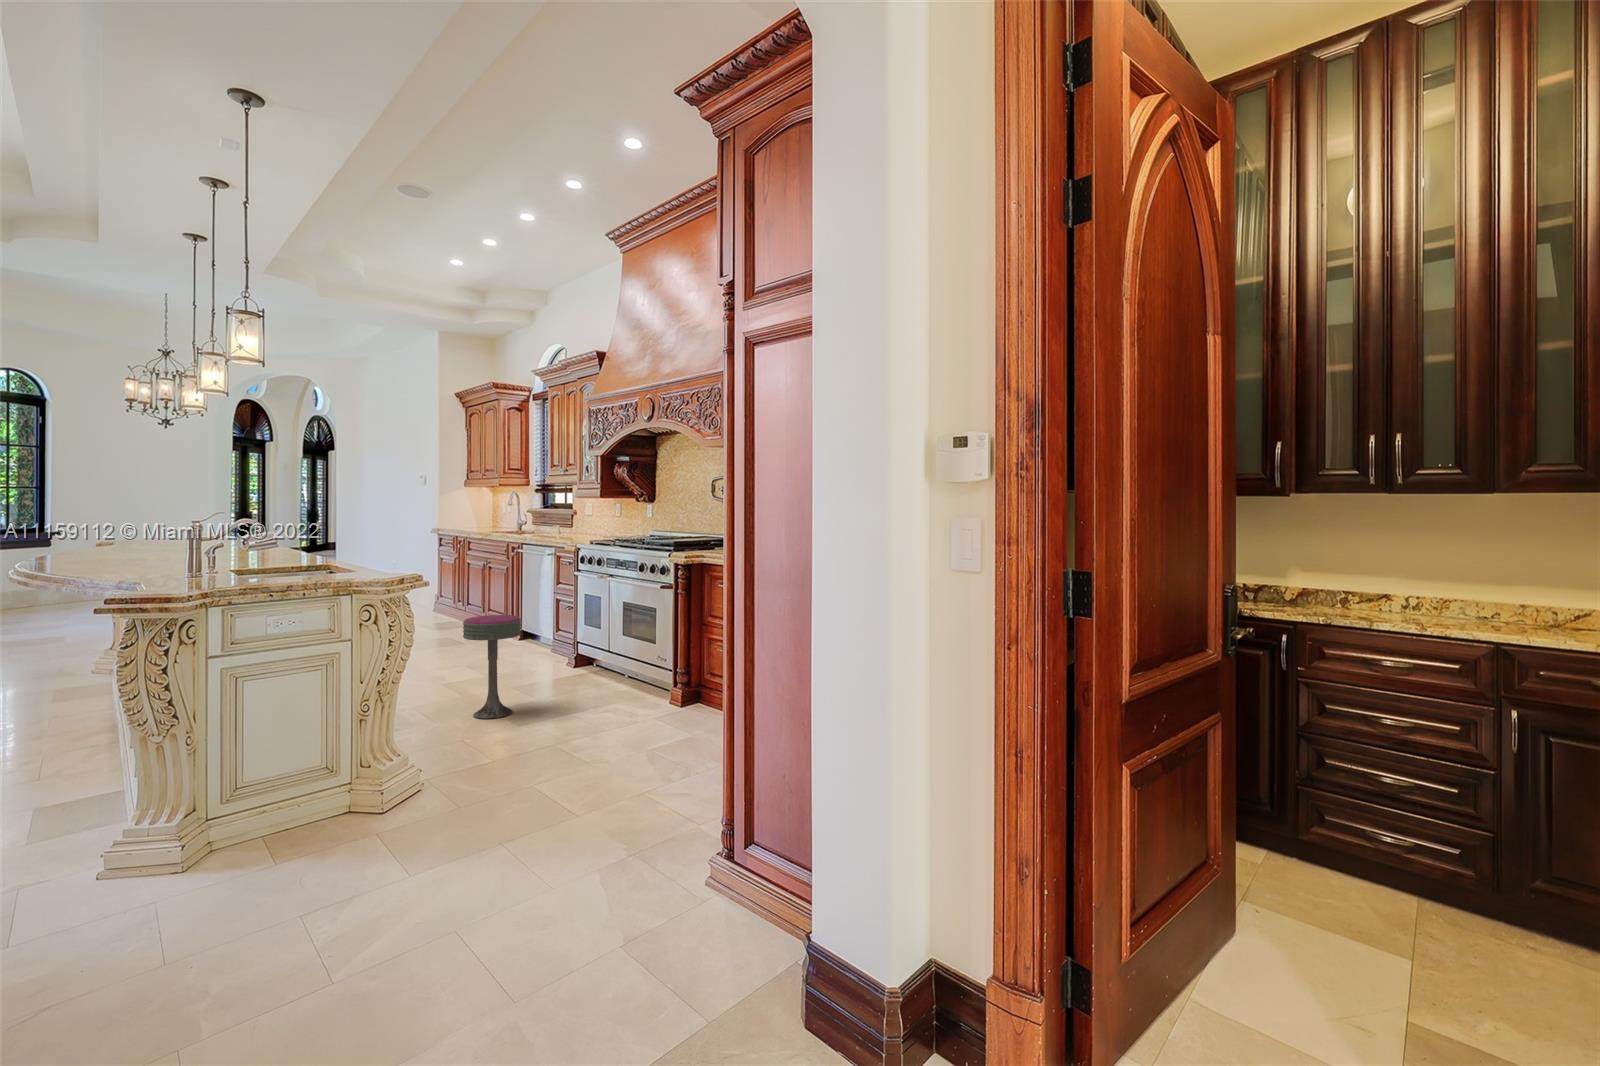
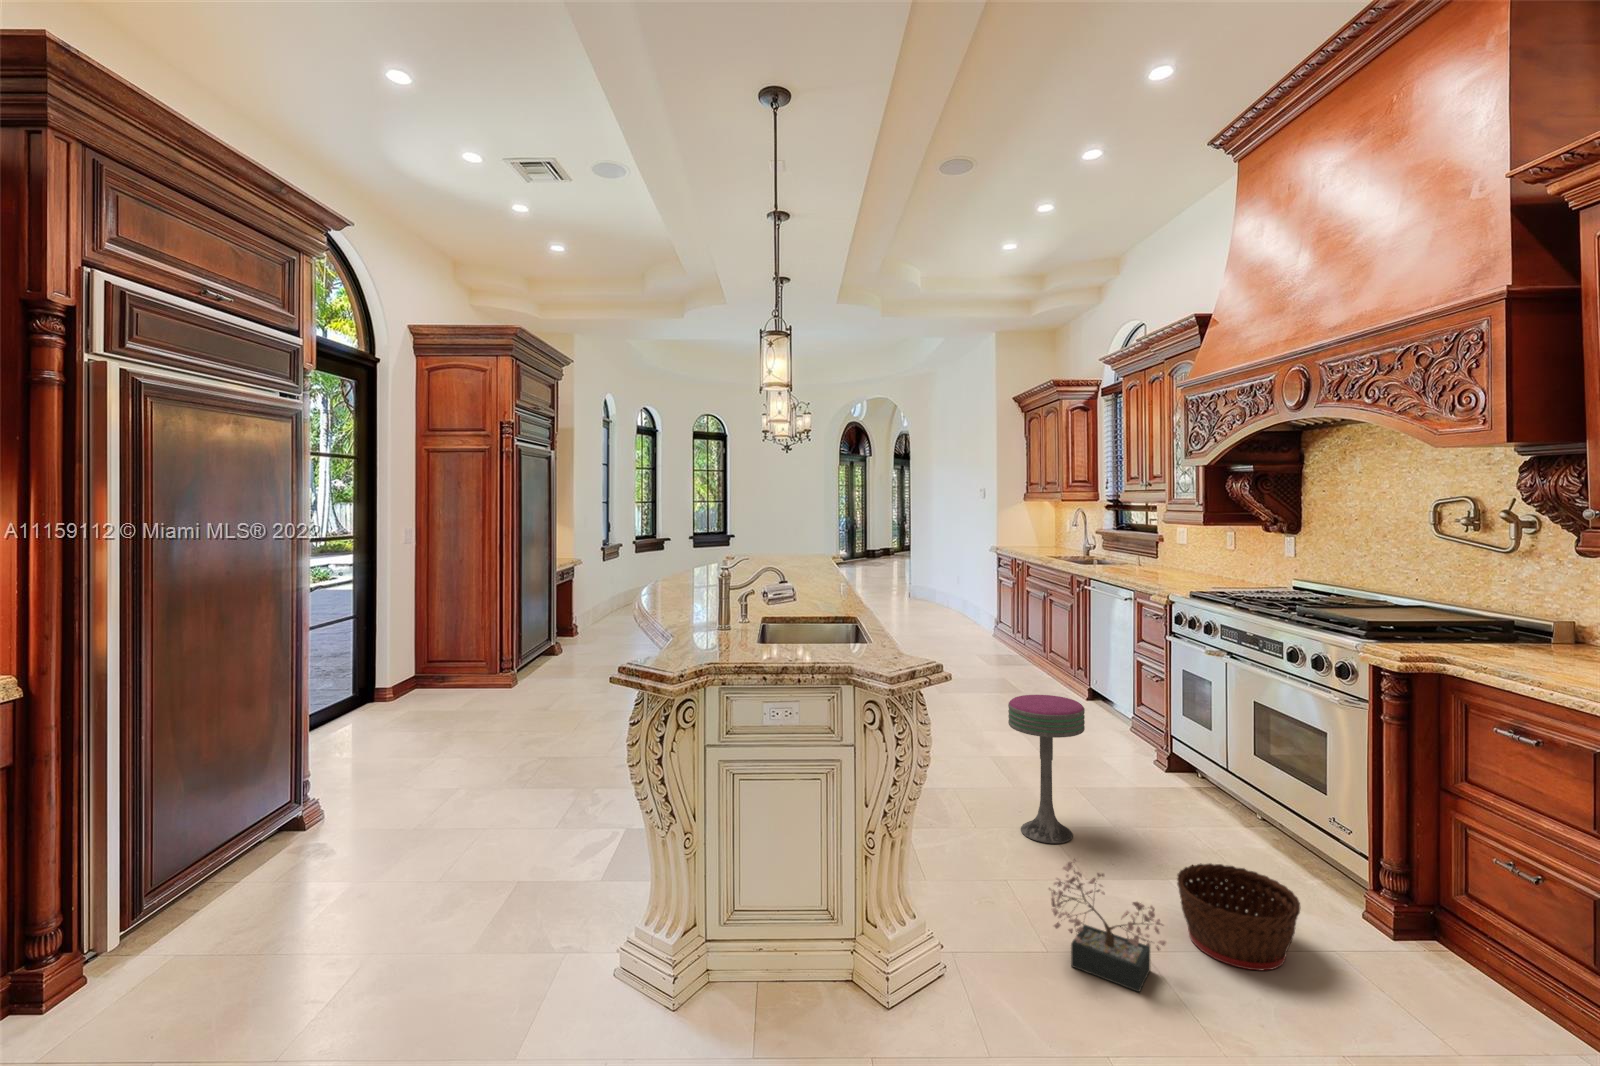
basket: none [579,693,643,742] -> present [1177,864,1300,970]
decorative plant: none [499,700,572,764] -> present [1049,859,1166,992]

